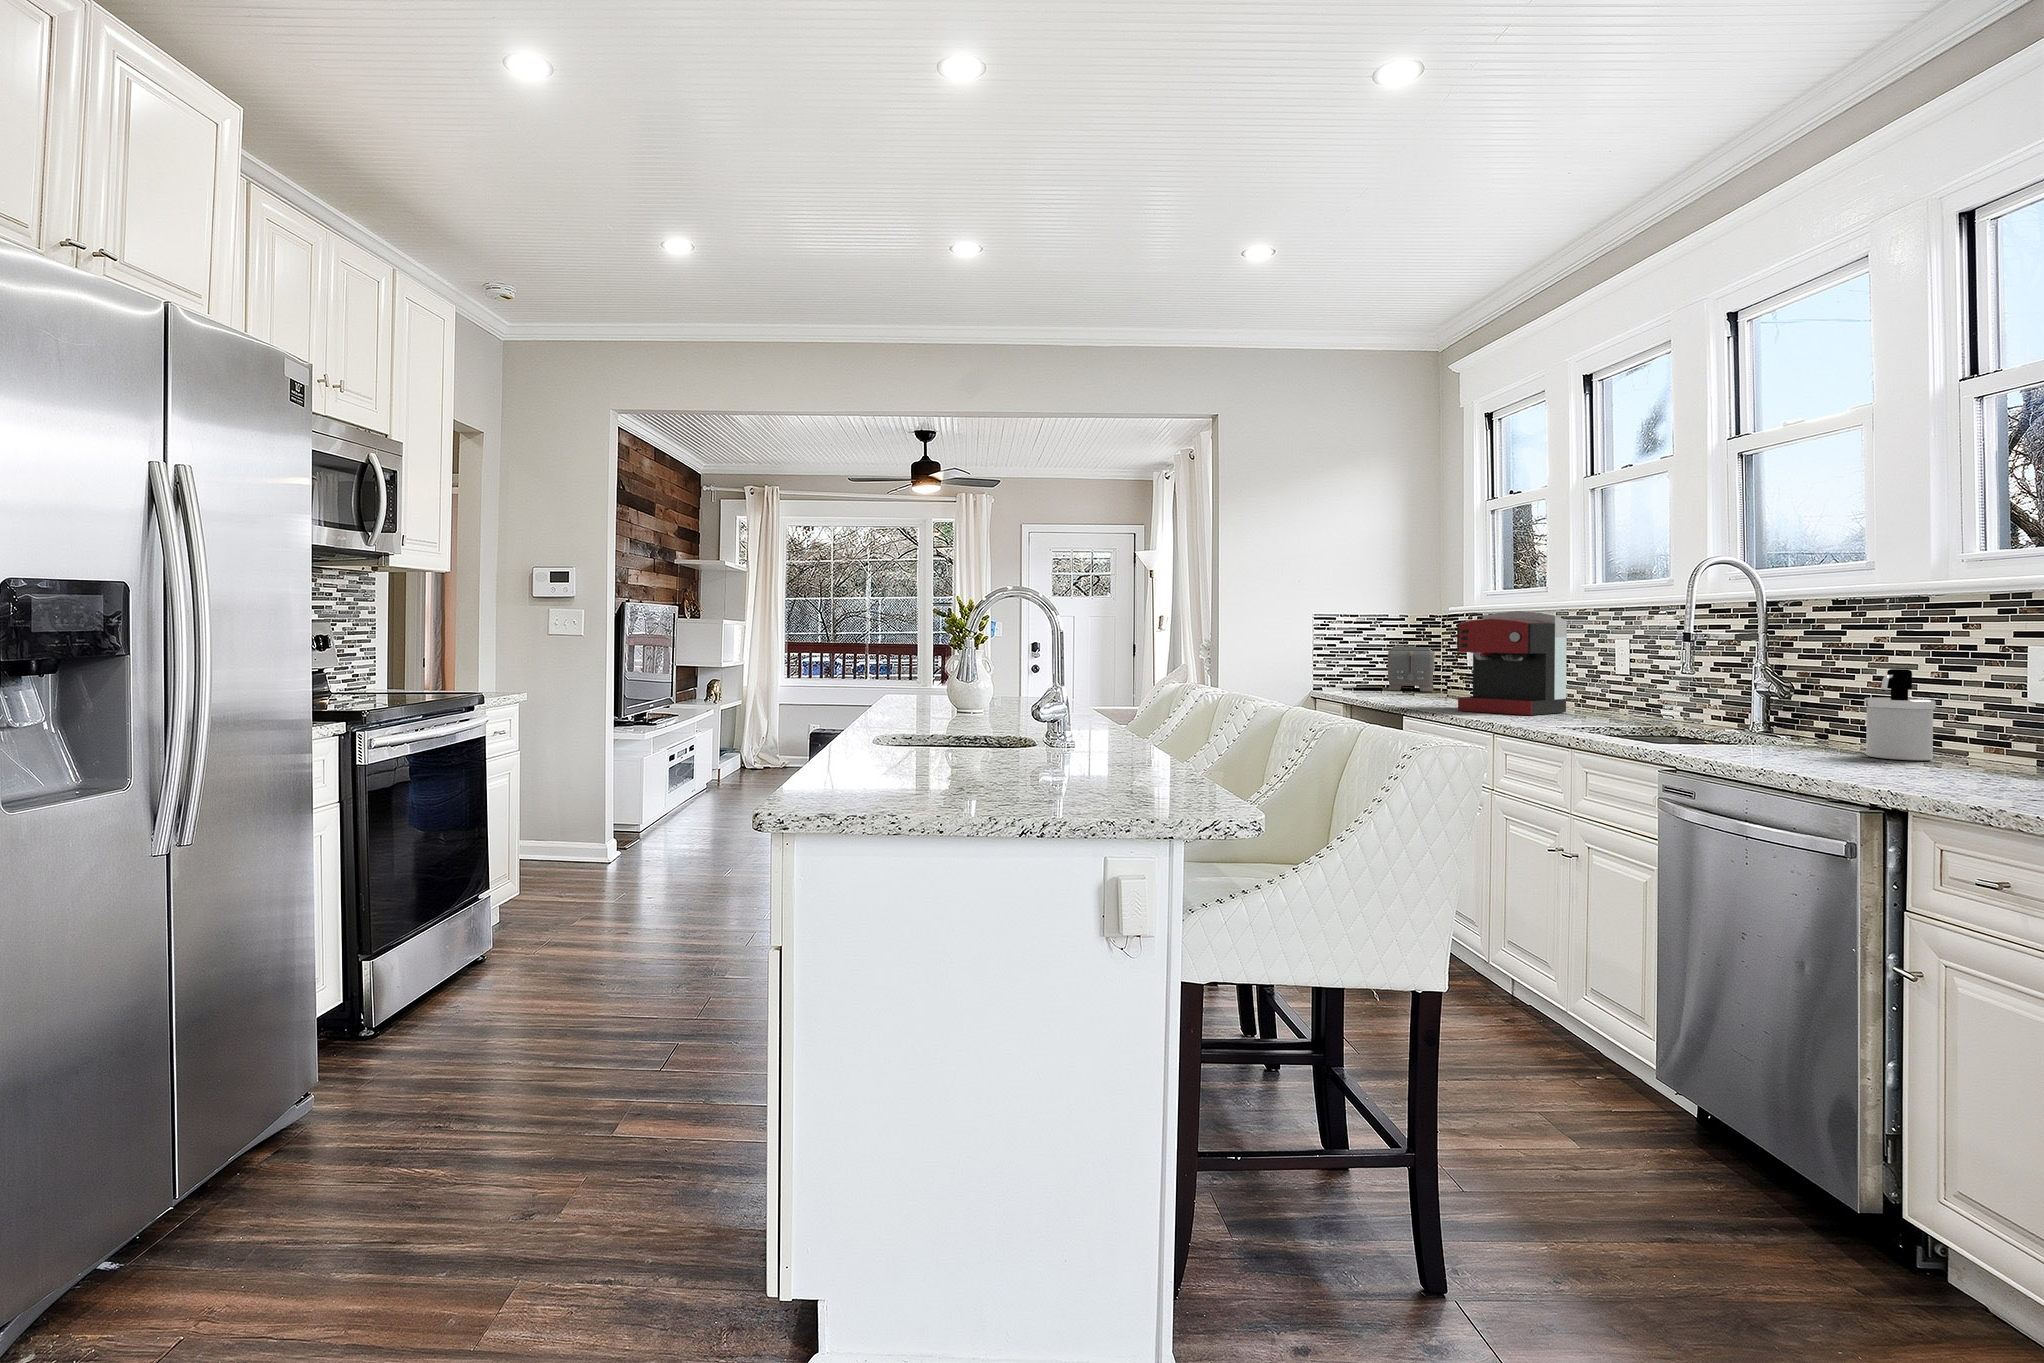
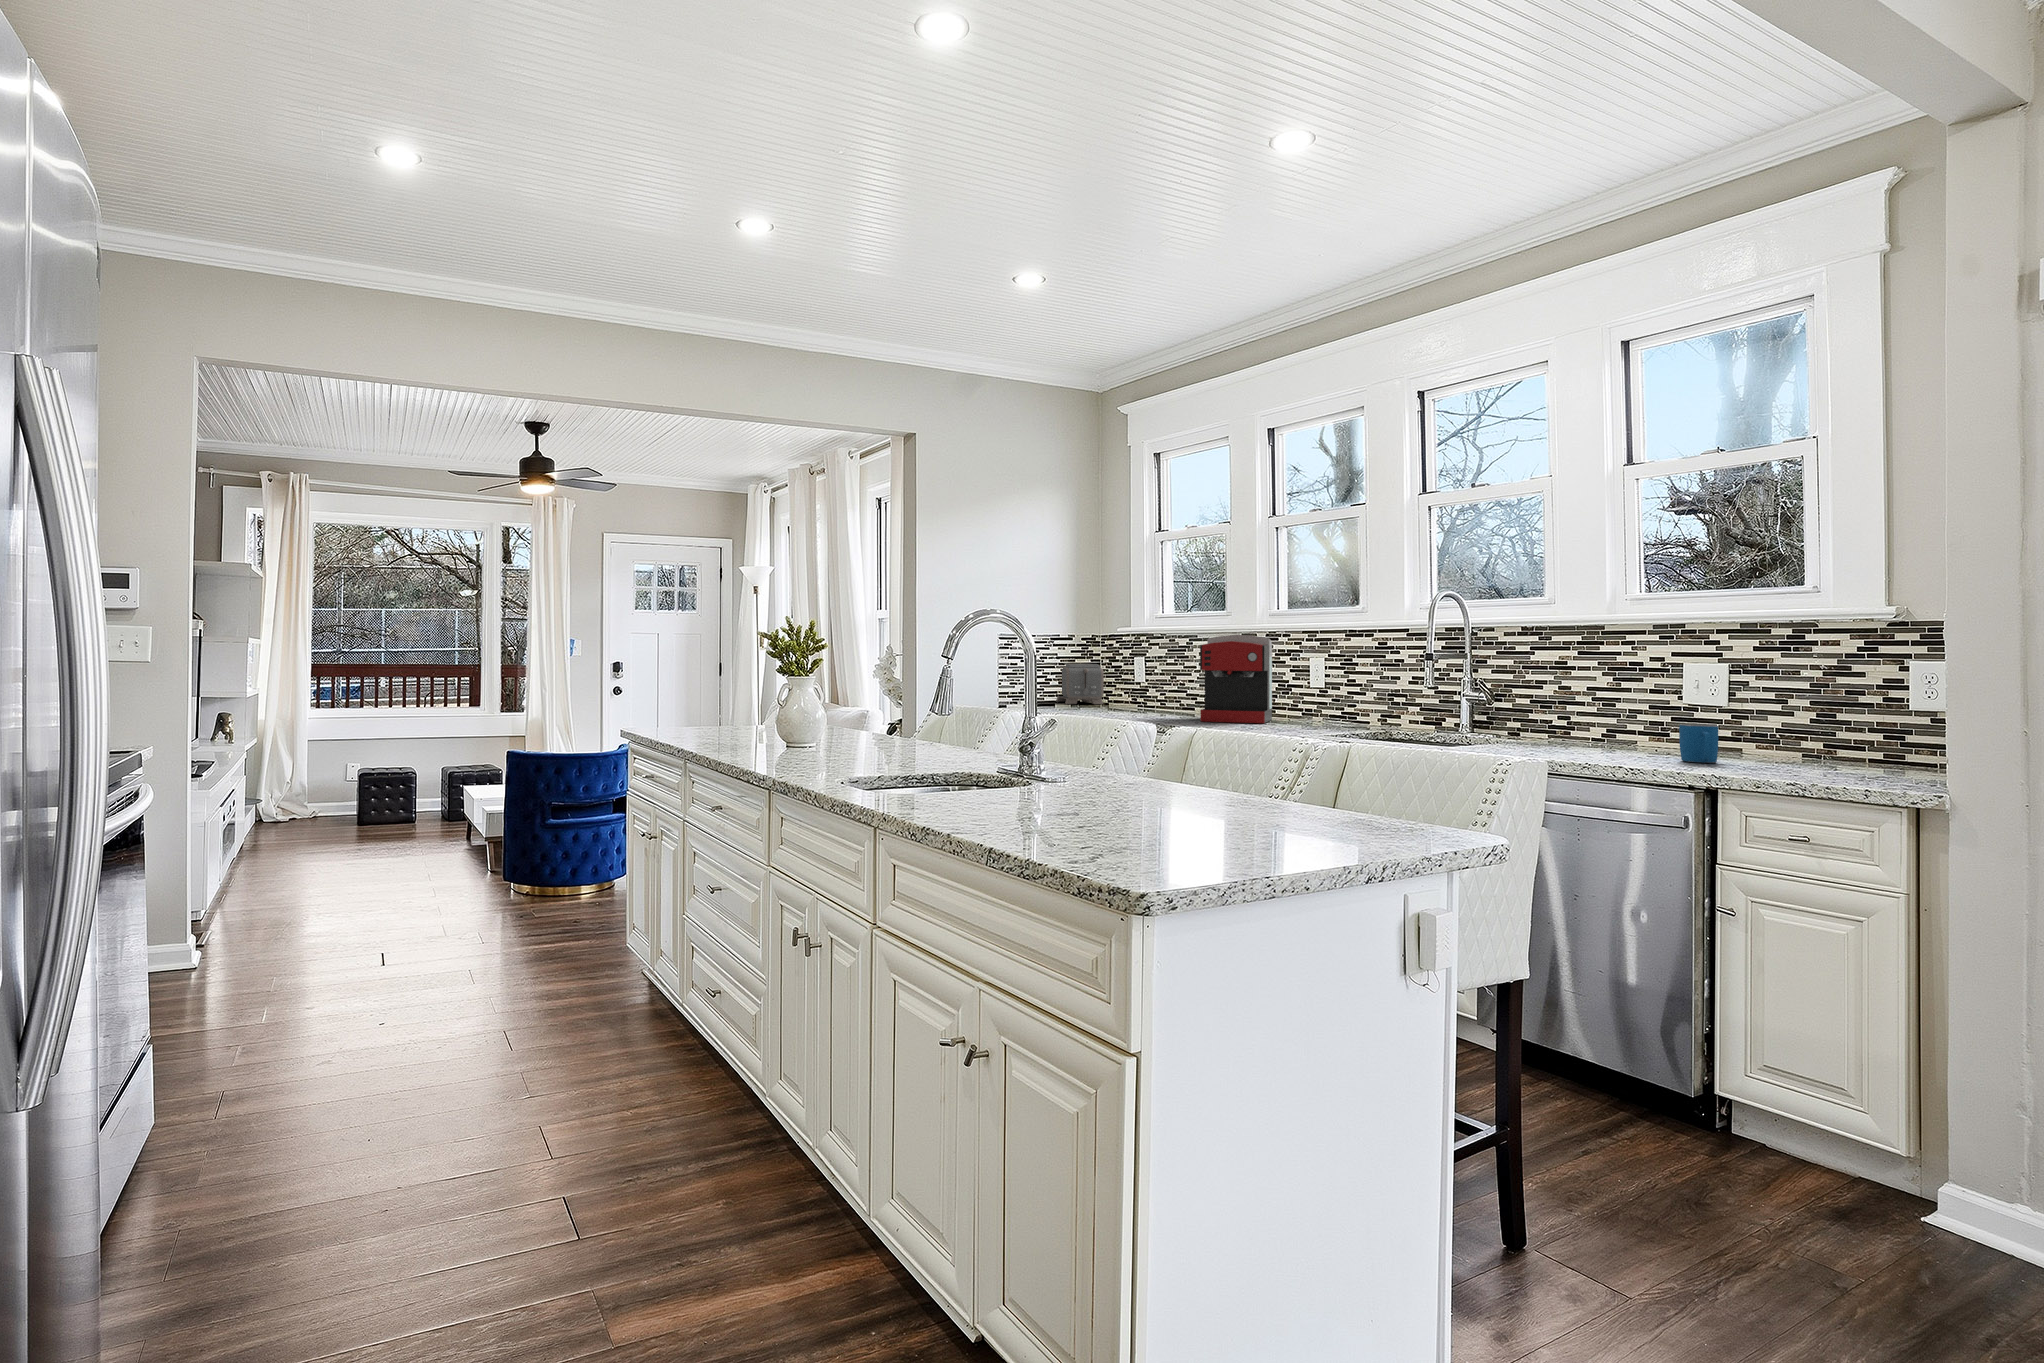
soap dispenser: present [1864,669,1936,760] -> none [1576,681,1622,748]
mug: none [1936,728,1995,783] -> present [1679,724,1718,763]

